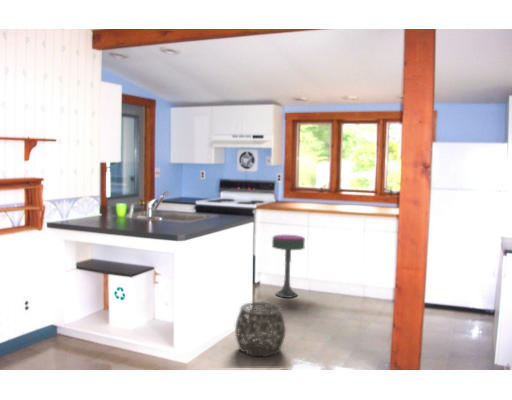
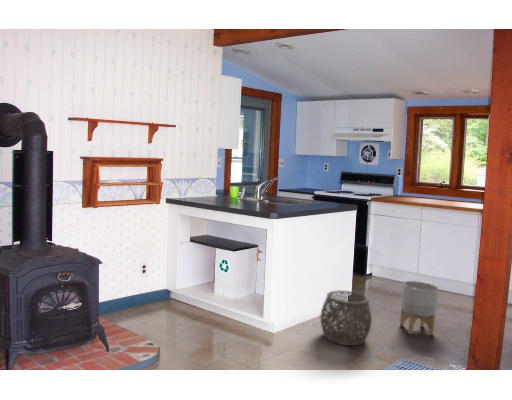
bar stool: present [272,235,305,298] -> none [382,229,418,294]
planter: none [304,284,337,336] -> present [400,281,439,335]

